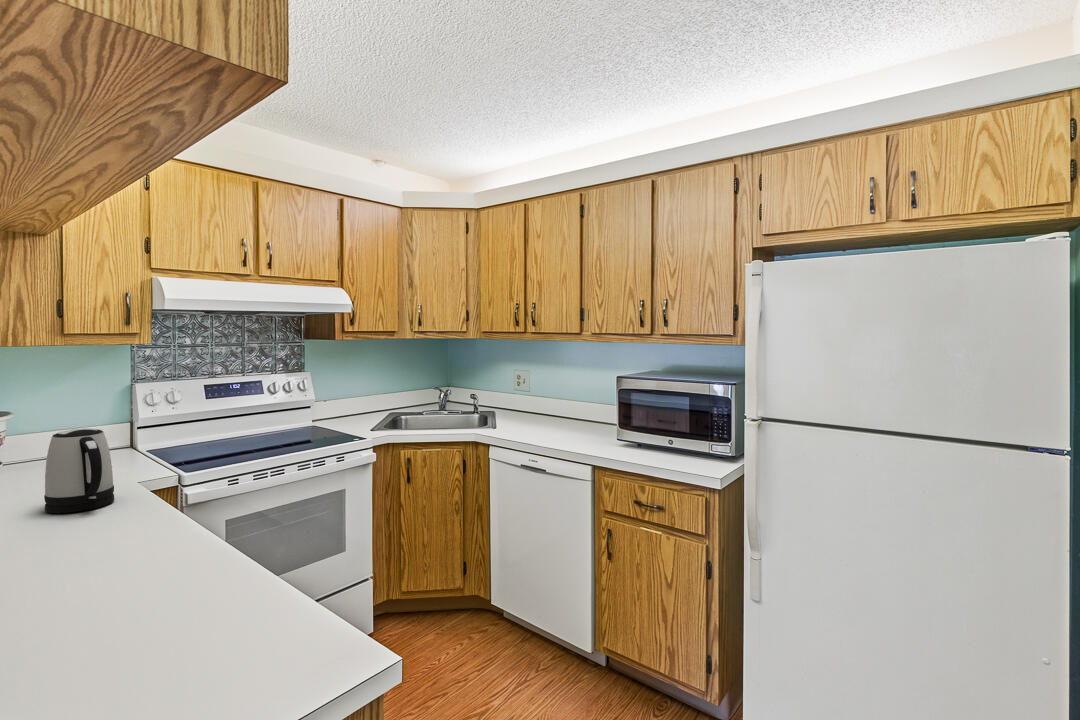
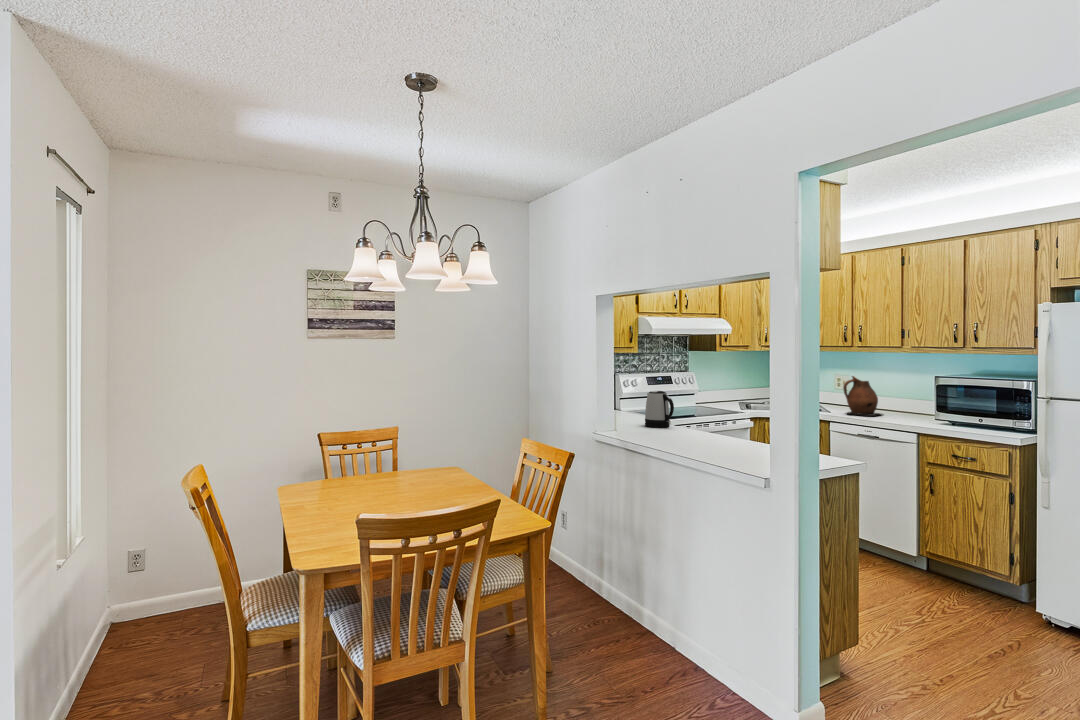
ceramic pitcher: none [509,377,562,437] -> present [843,376,880,416]

